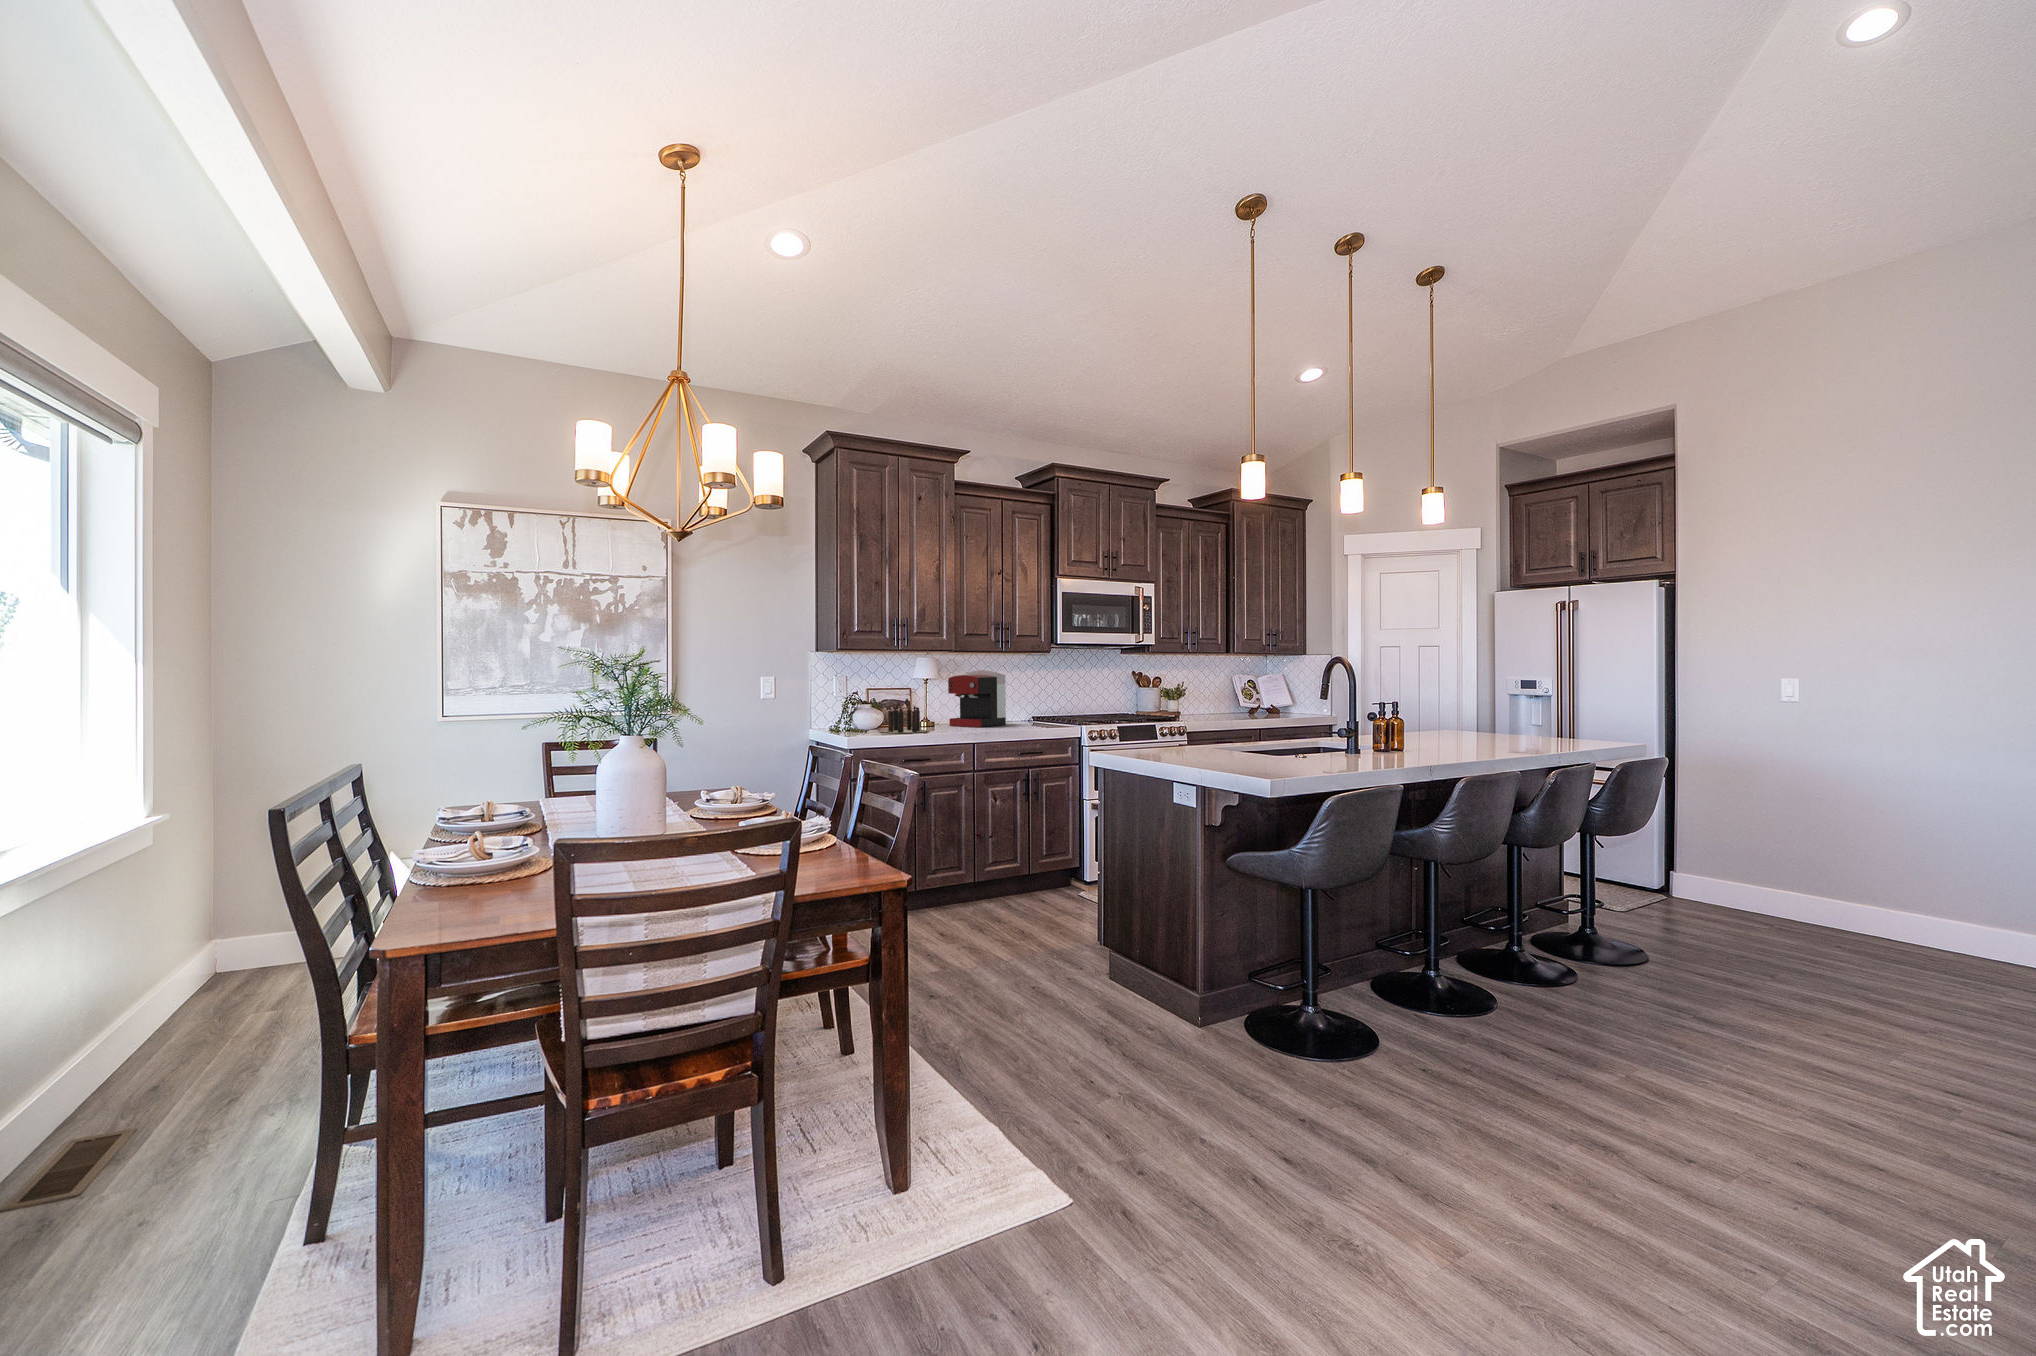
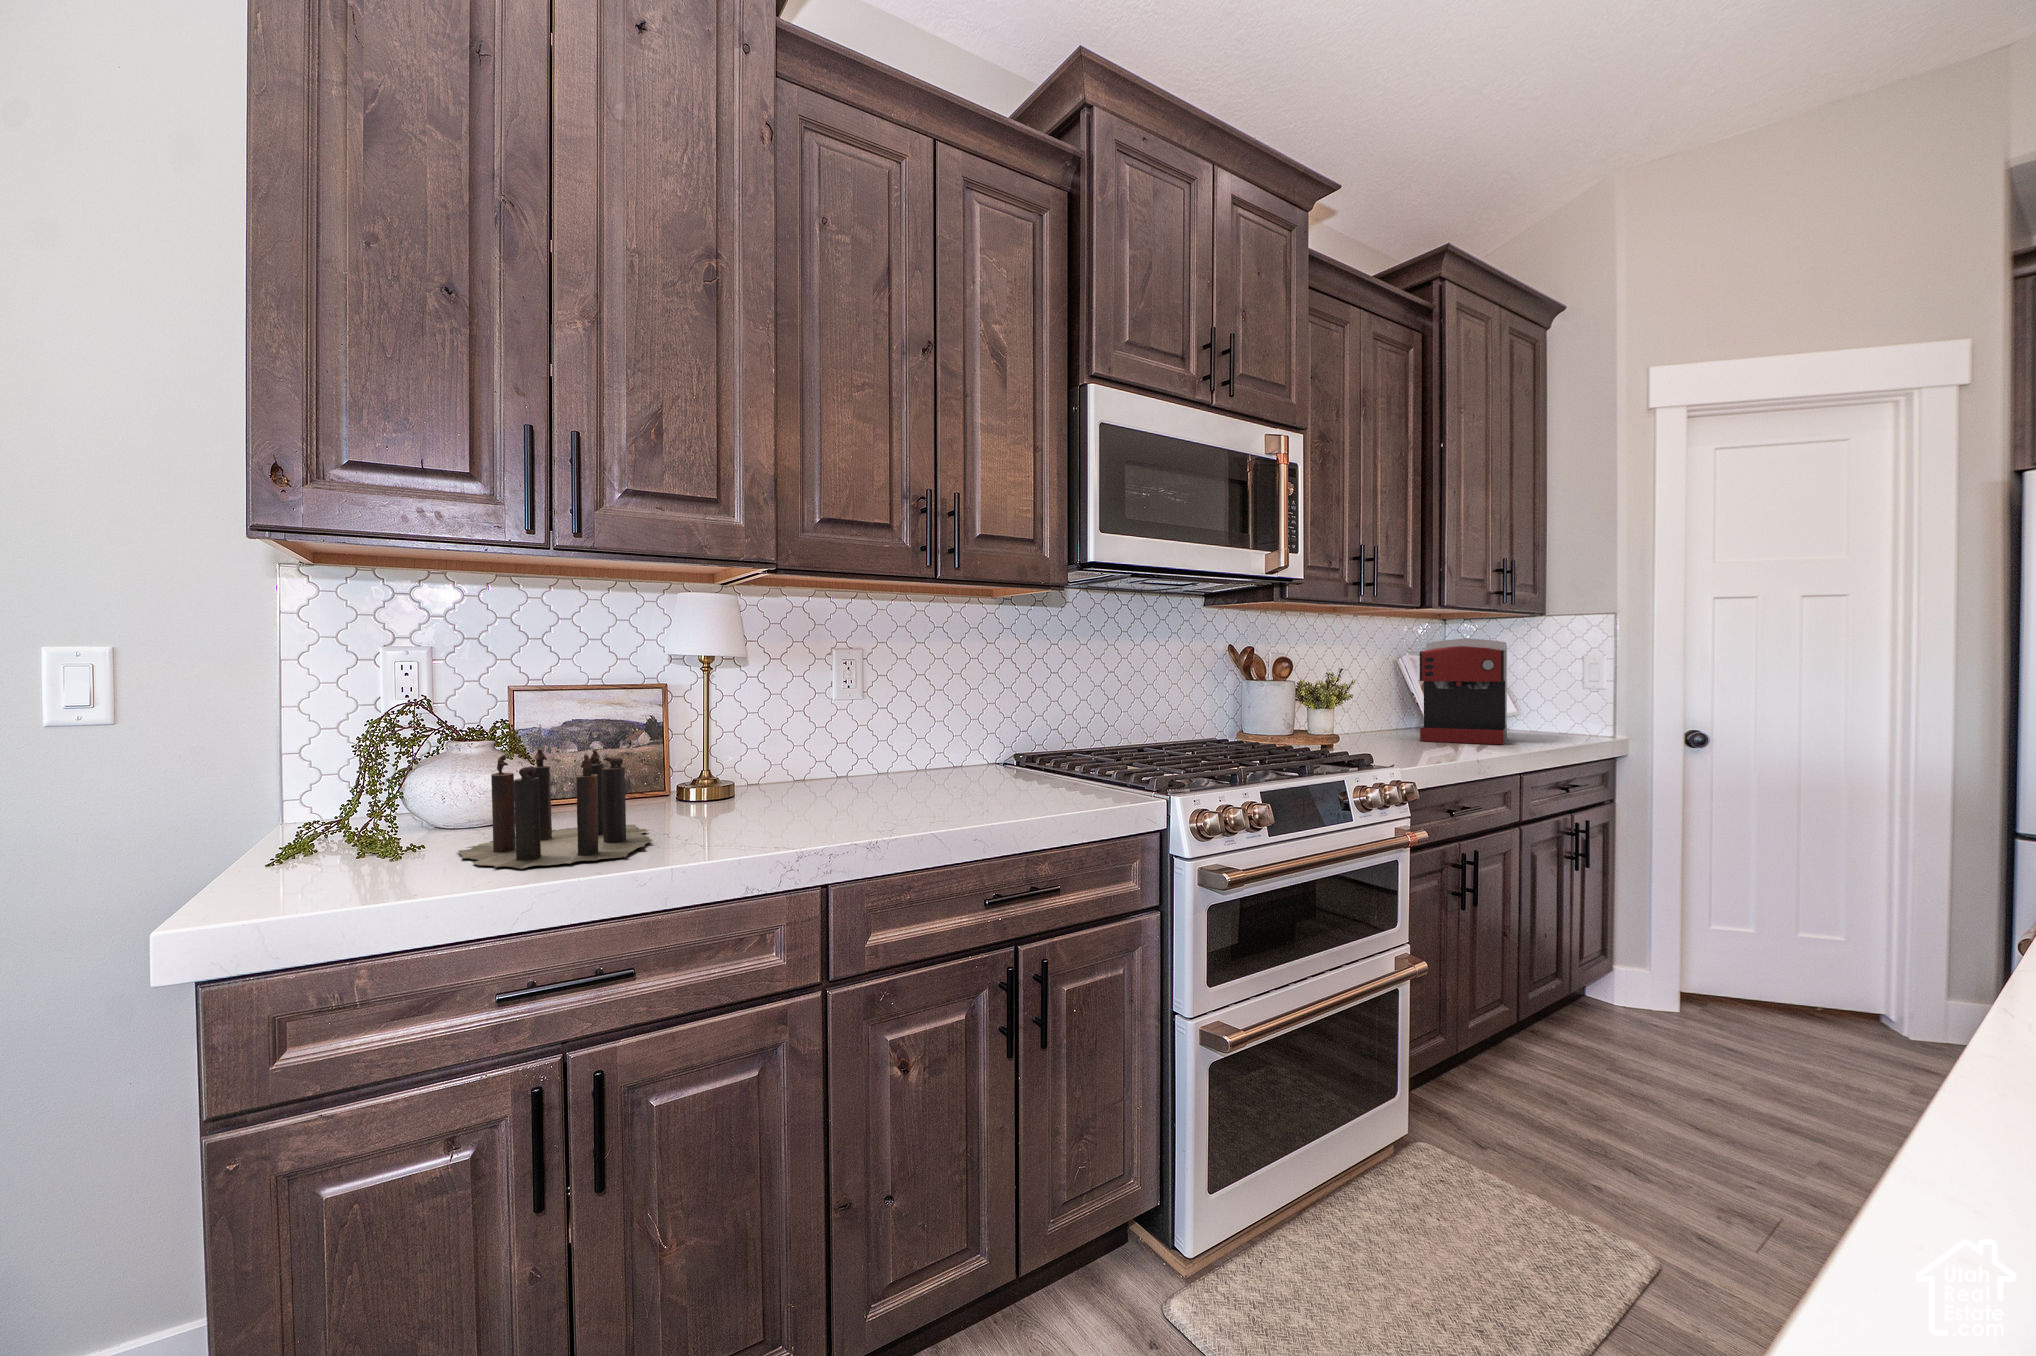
coffee maker: present [948,670,1006,727] -> present [1420,638,1507,744]

